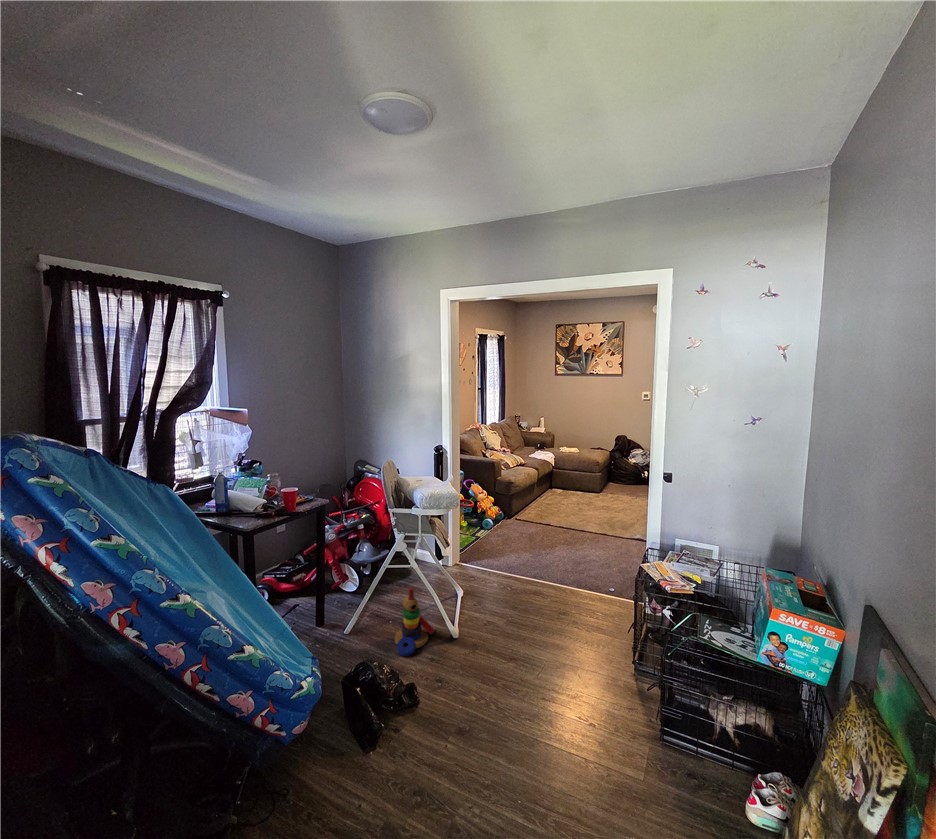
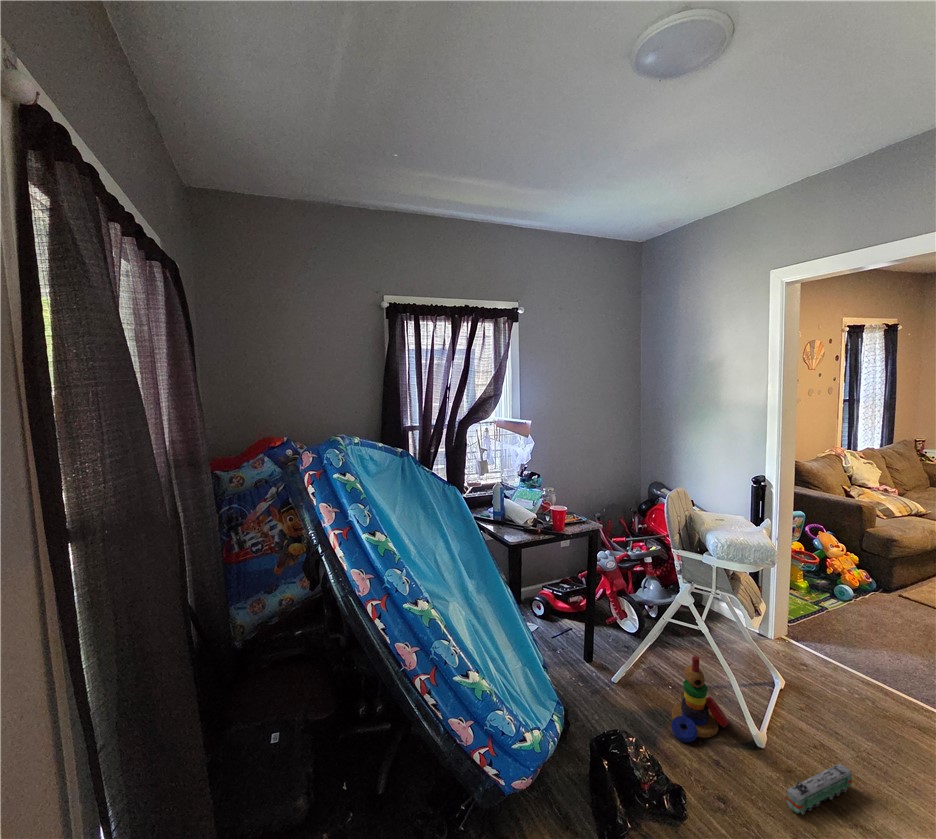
toy train: none [475,627,507,669] -> present [786,764,852,814]

